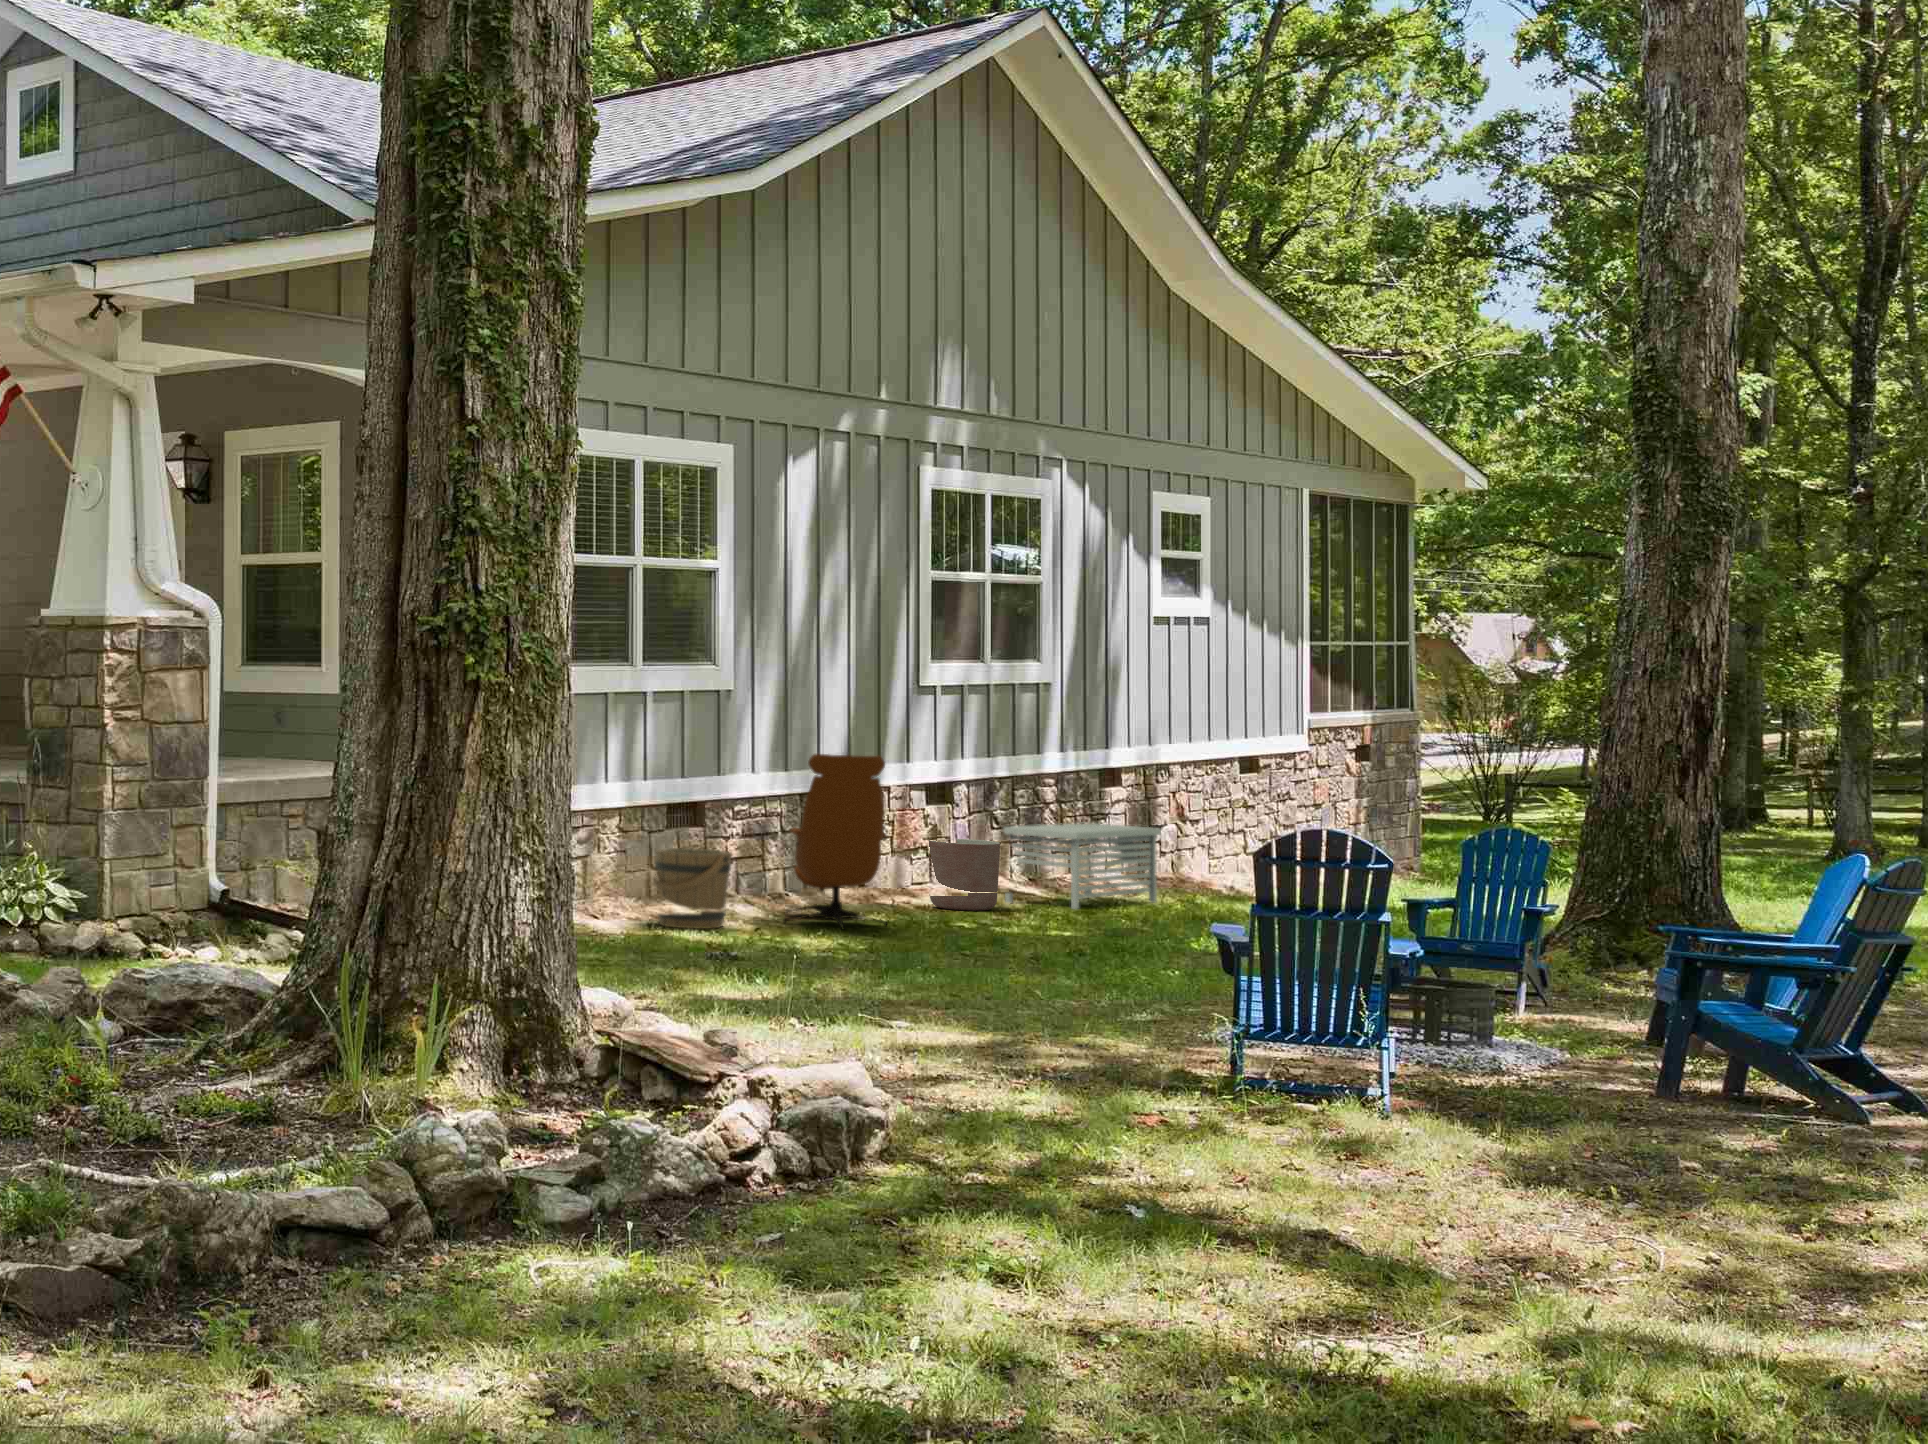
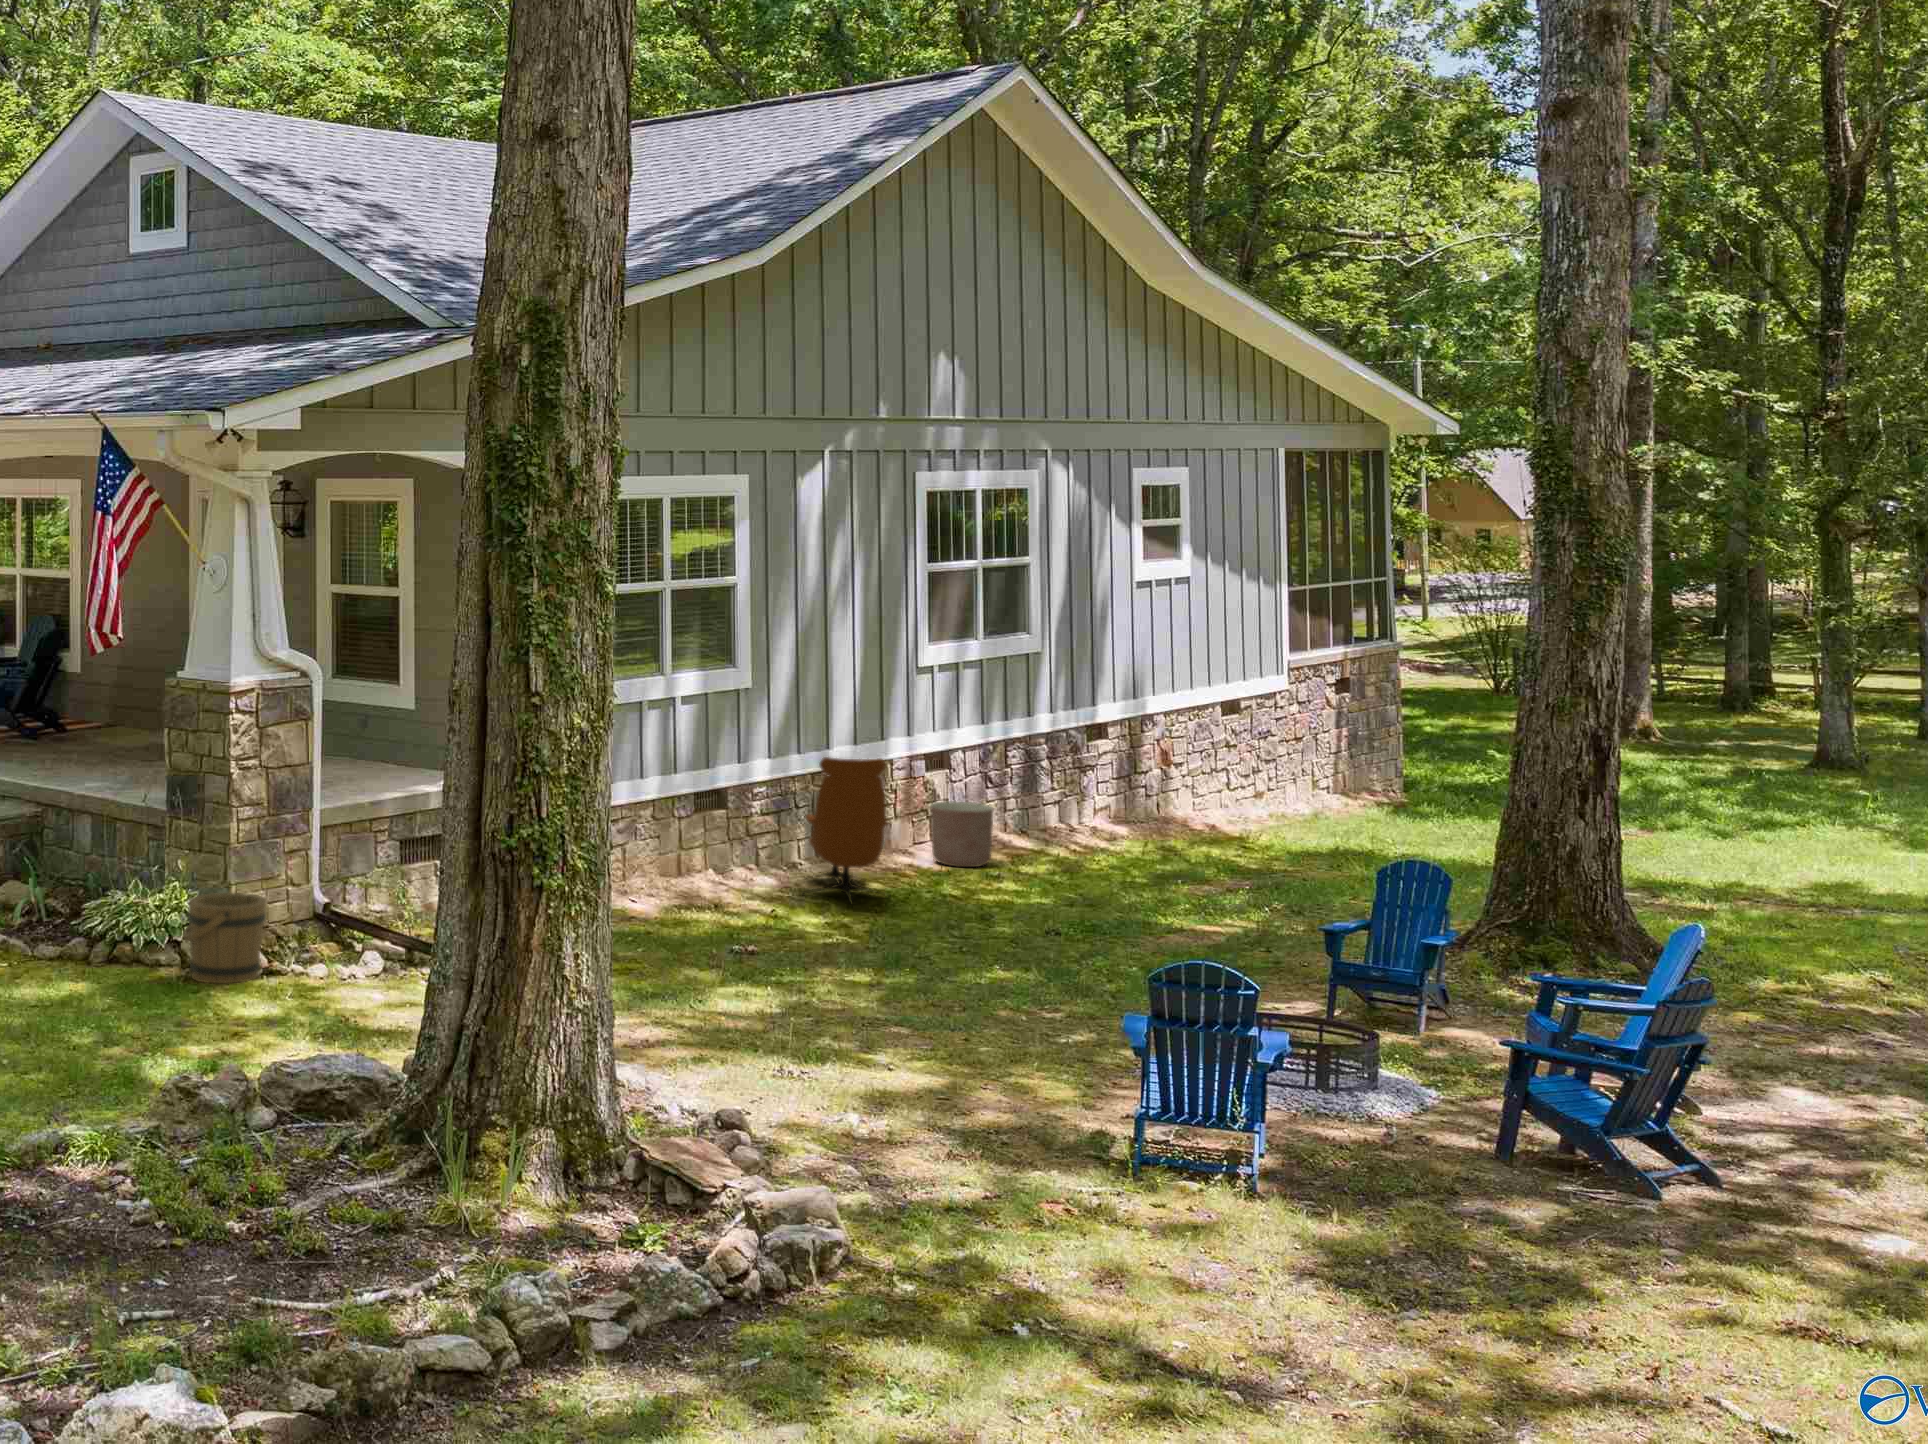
storage bench: present [1004,823,1161,909] -> none [994,774,1141,863]
bucket: present [653,848,731,928] -> present [183,893,266,983]

